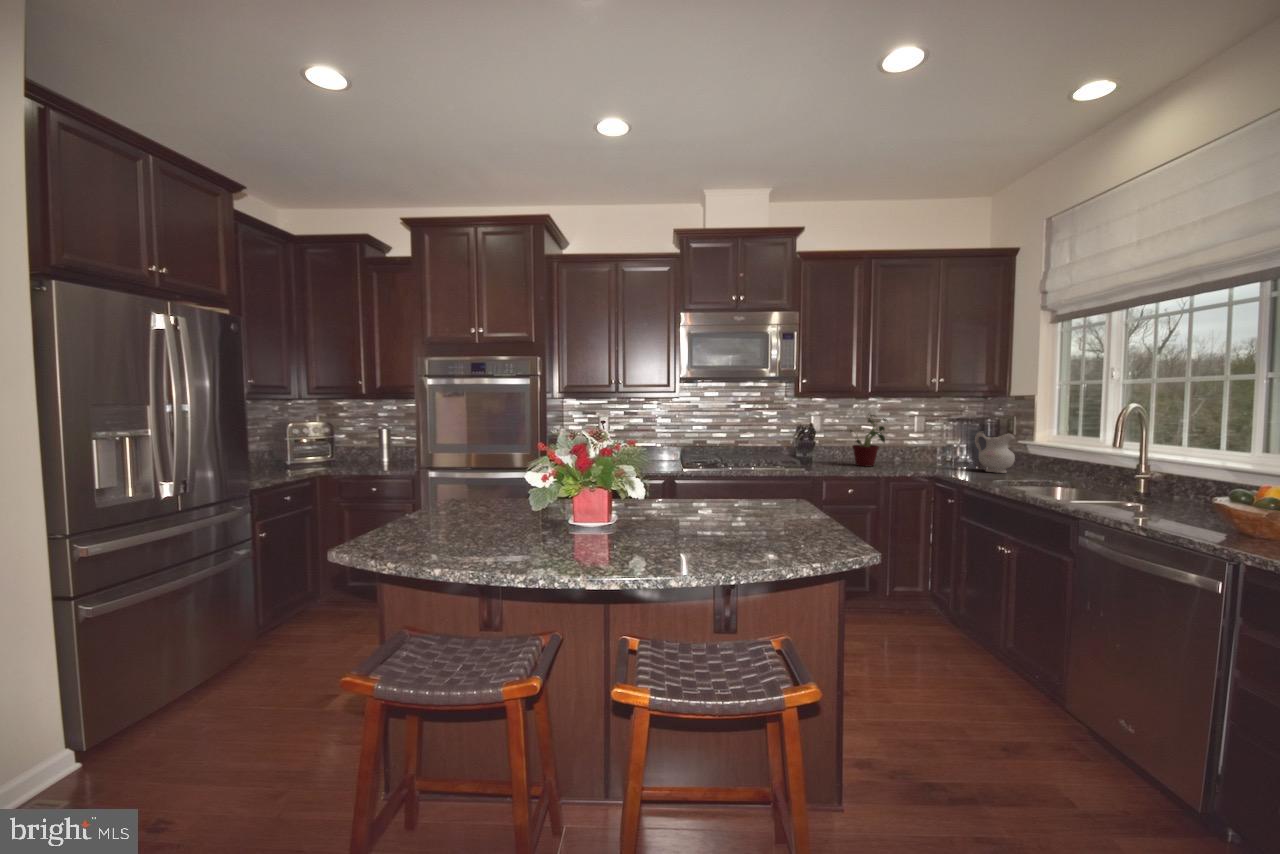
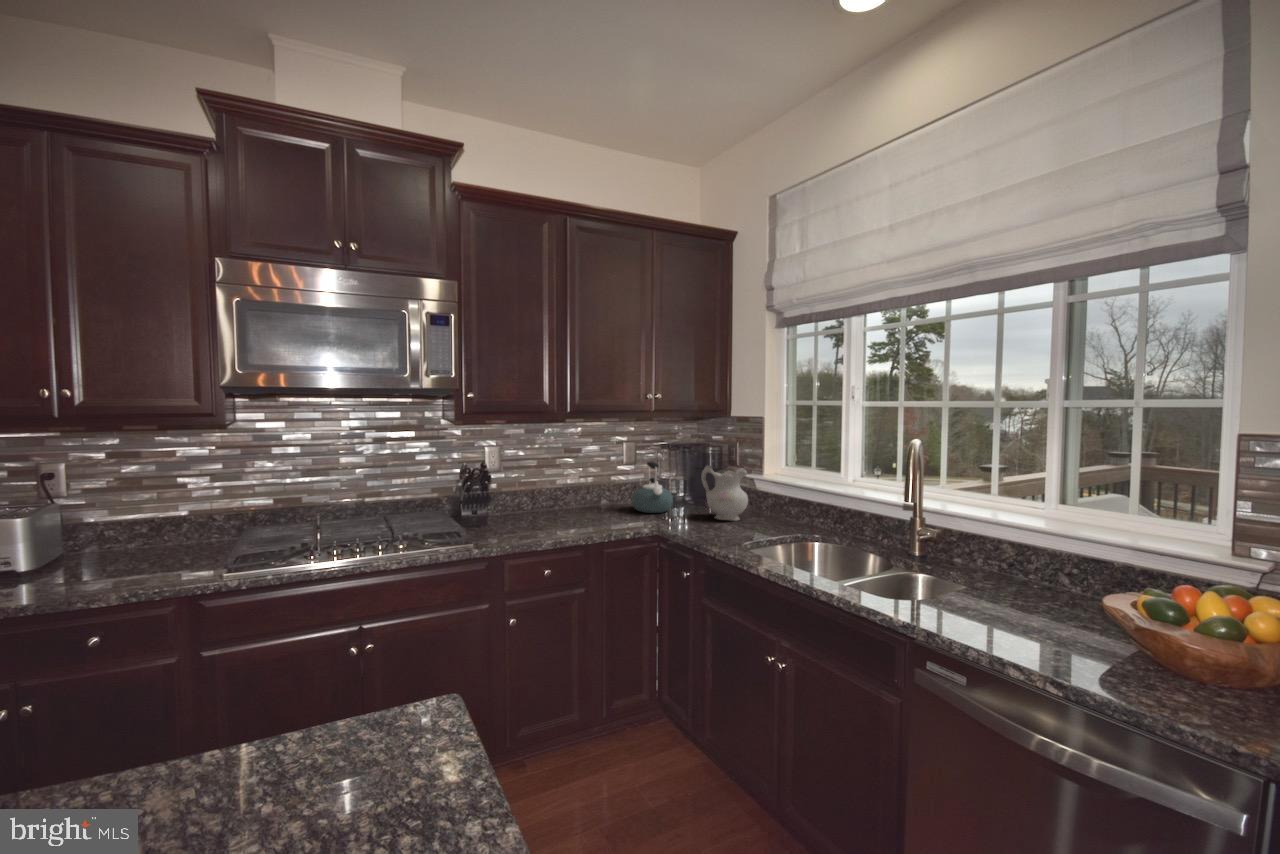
potted plant: present [850,414,887,467] -> none [538,443,601,526]
kettle: none [919,429,953,466] -> present [632,462,673,513]

